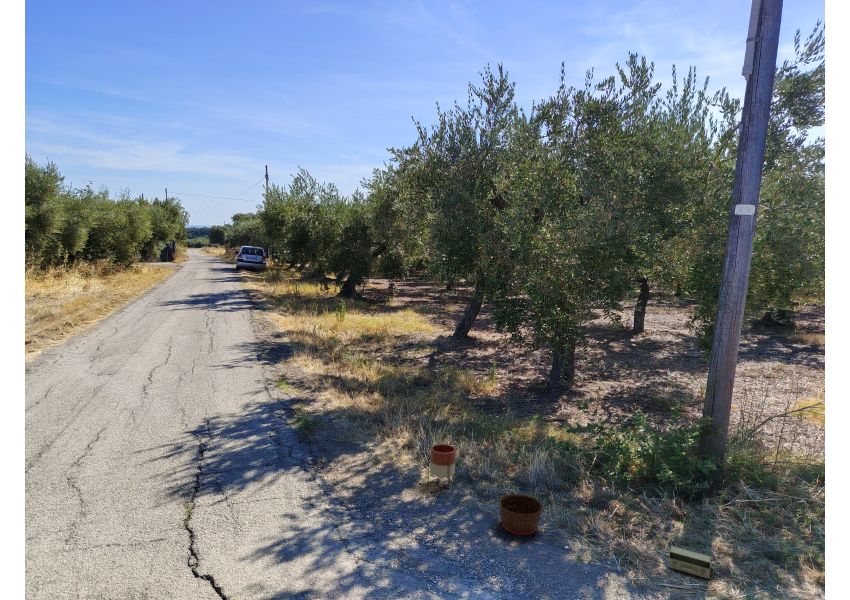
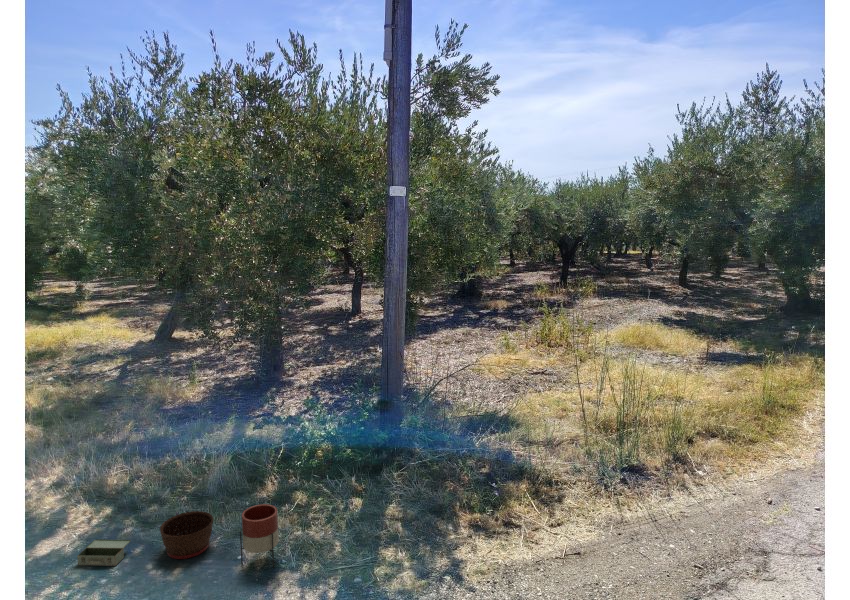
planter: present [428,444,456,491] -> present [240,504,279,568]
toolbox: present [668,545,711,579] -> present [77,539,131,566]

